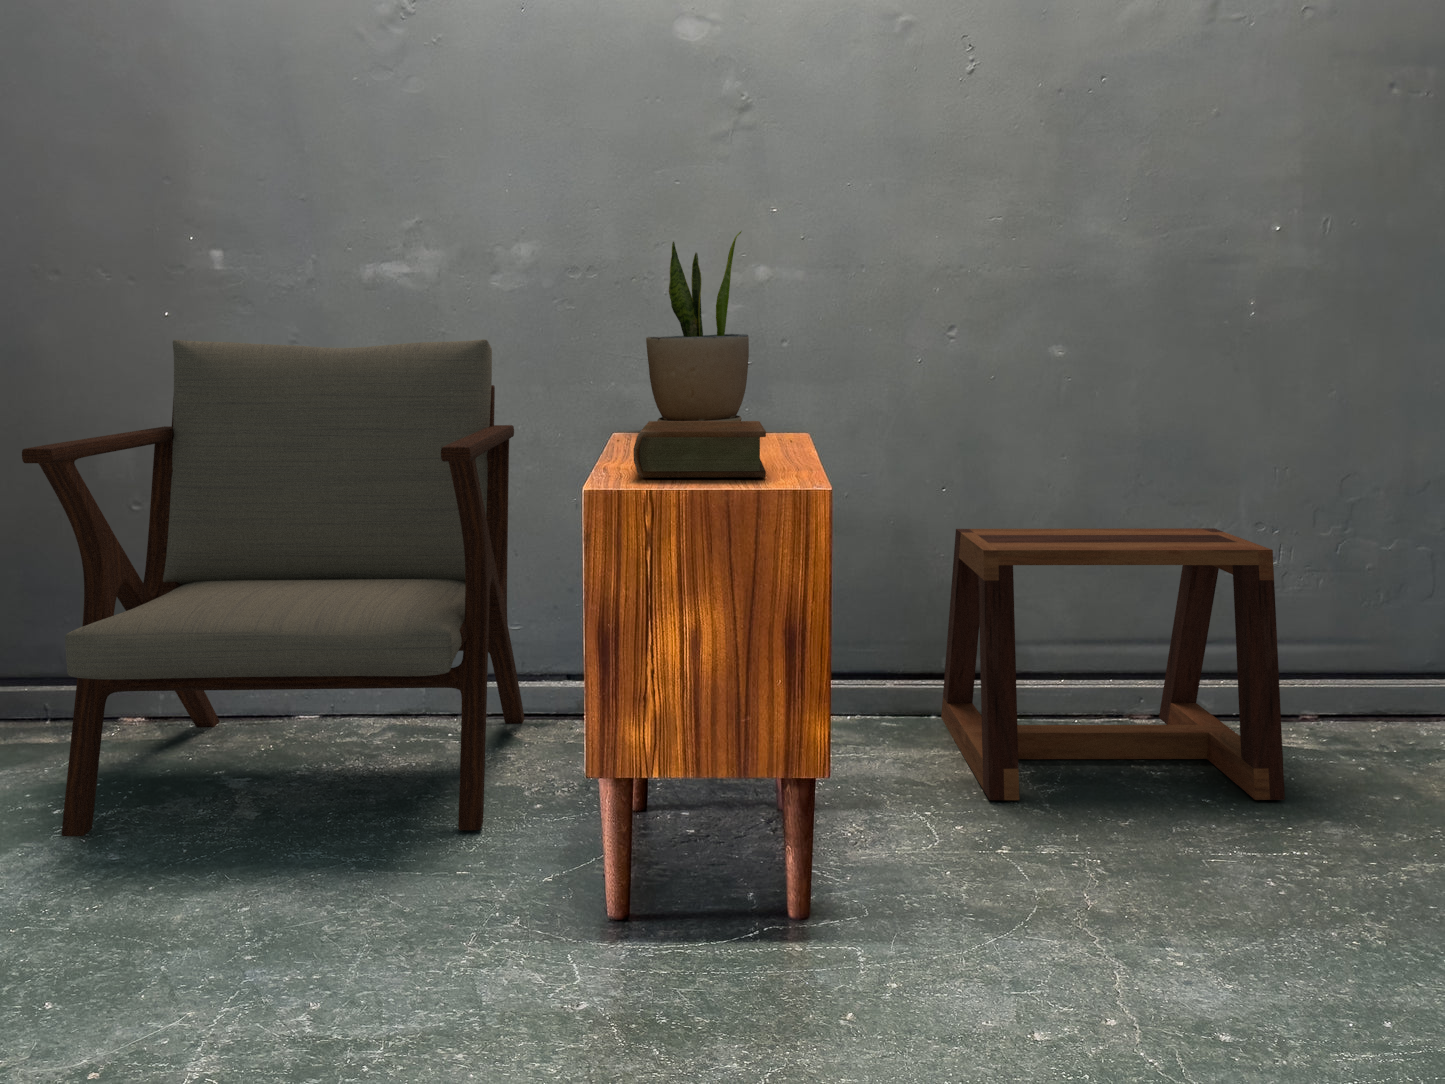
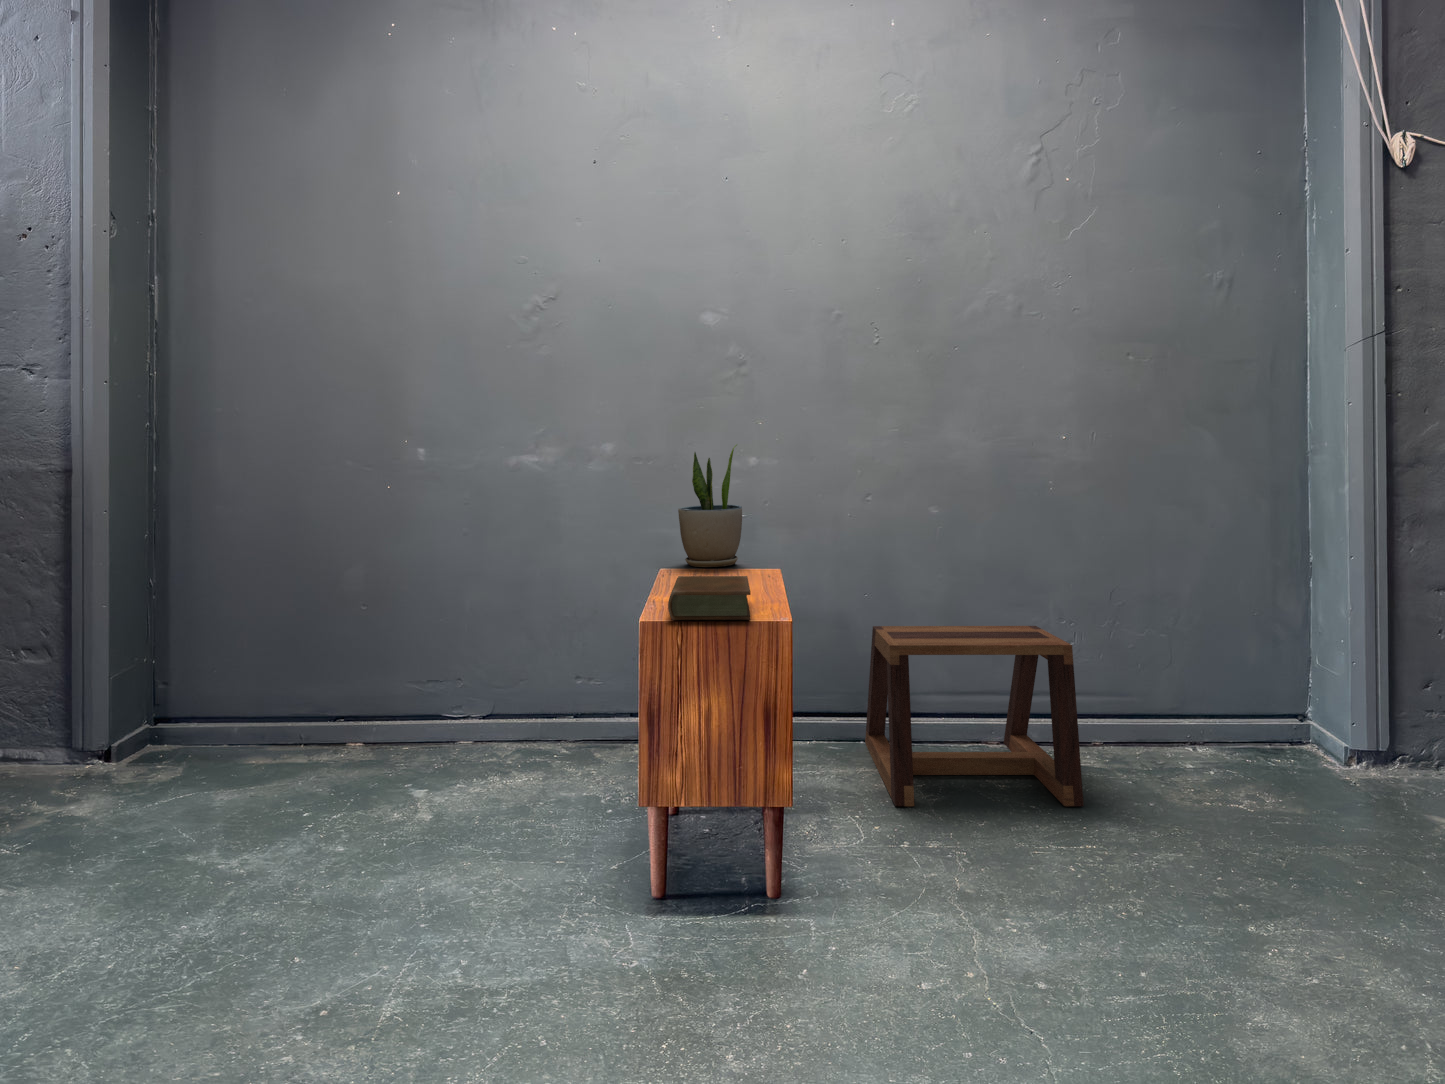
lounge chair: present [22,339,524,836] -> none [290,510,602,833]

